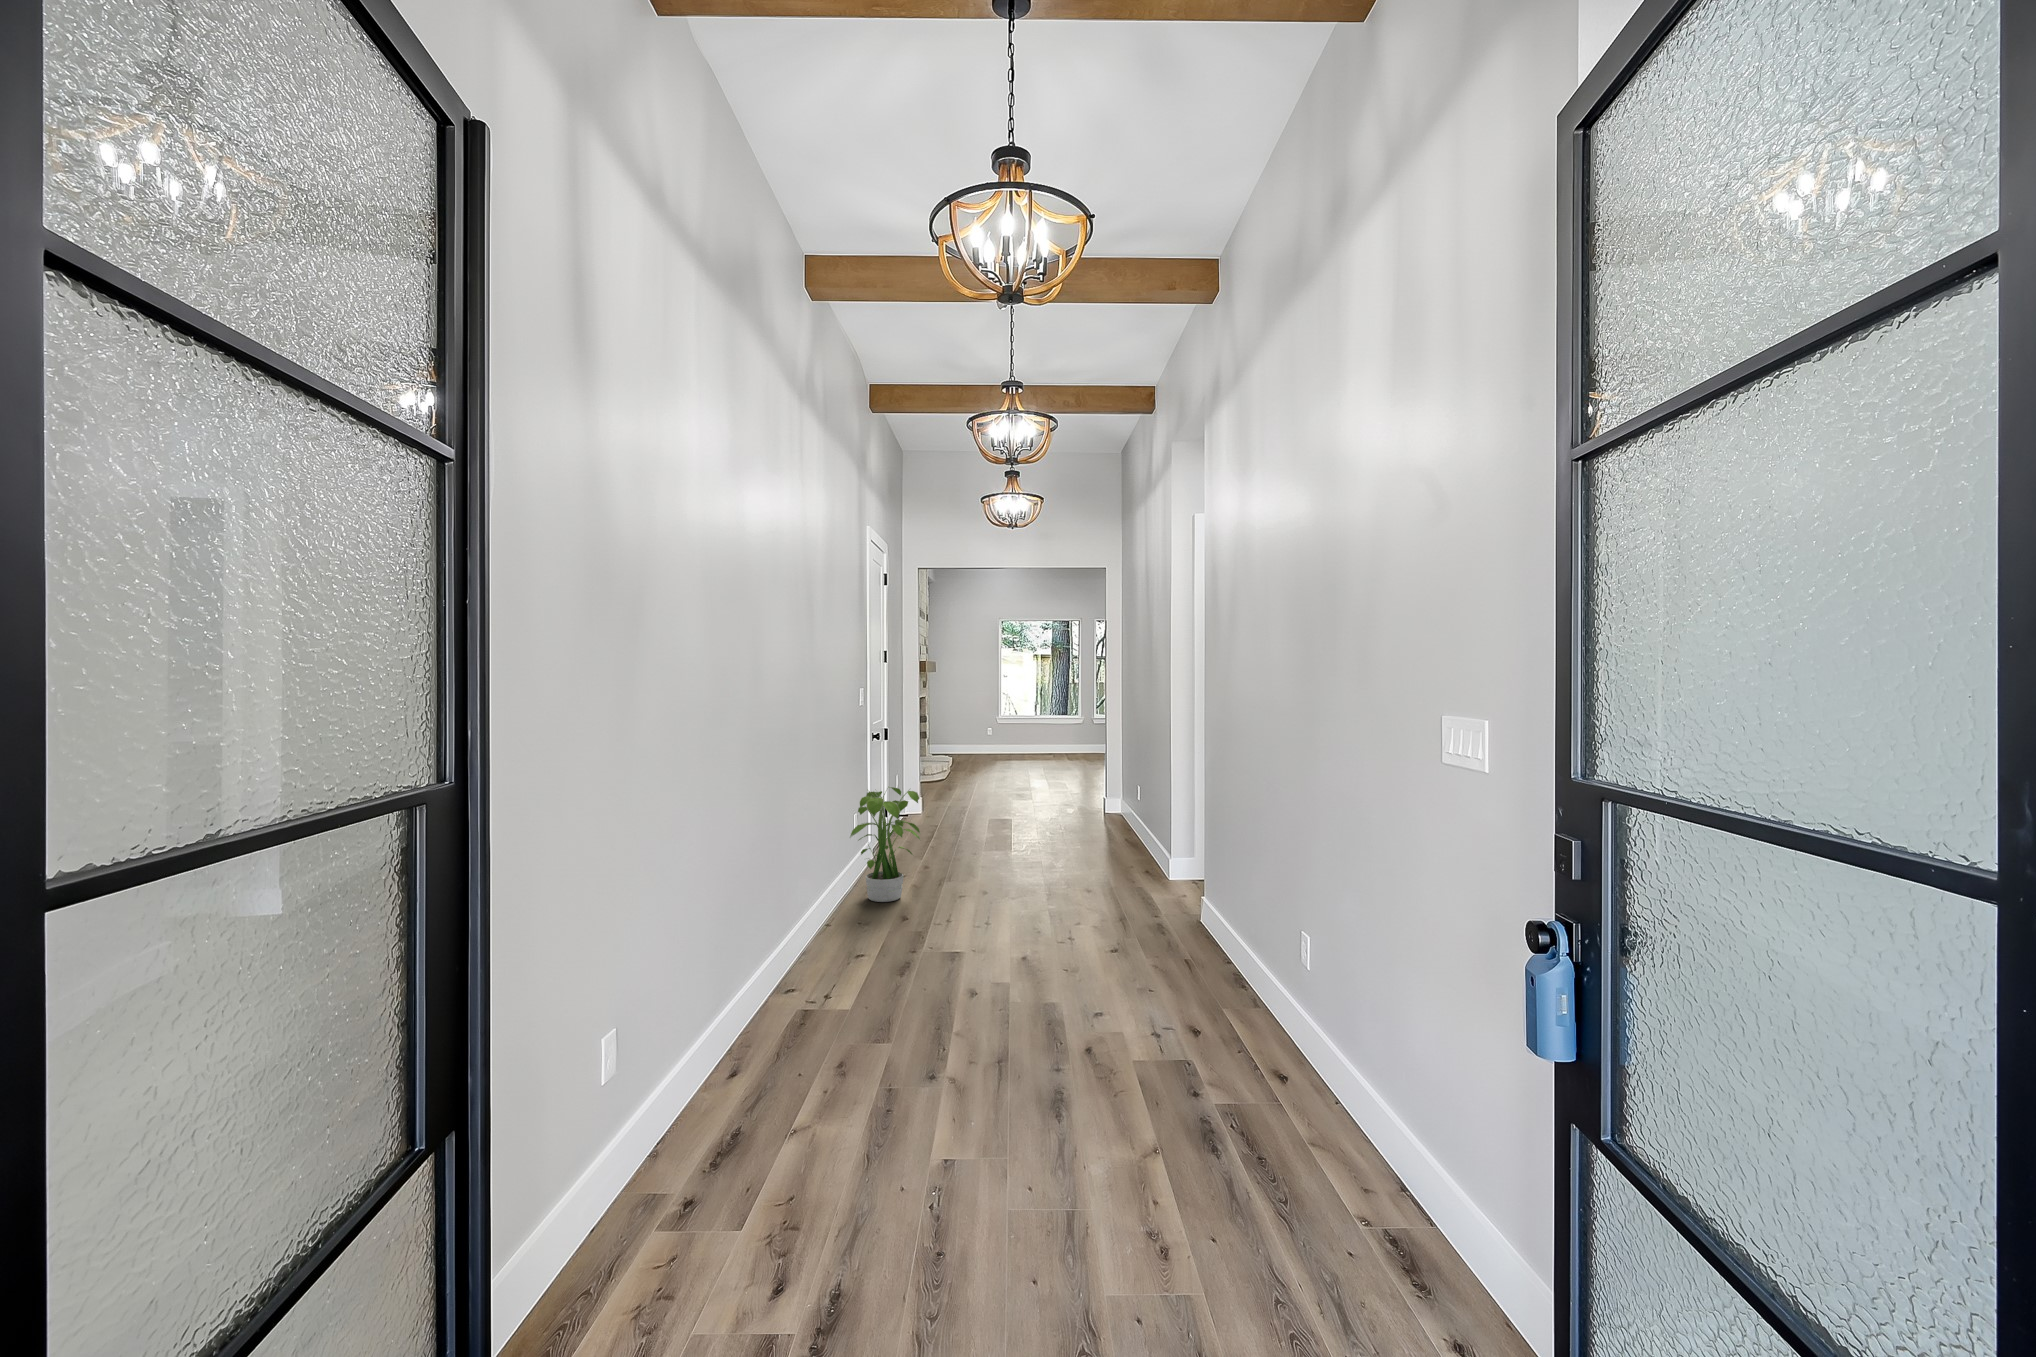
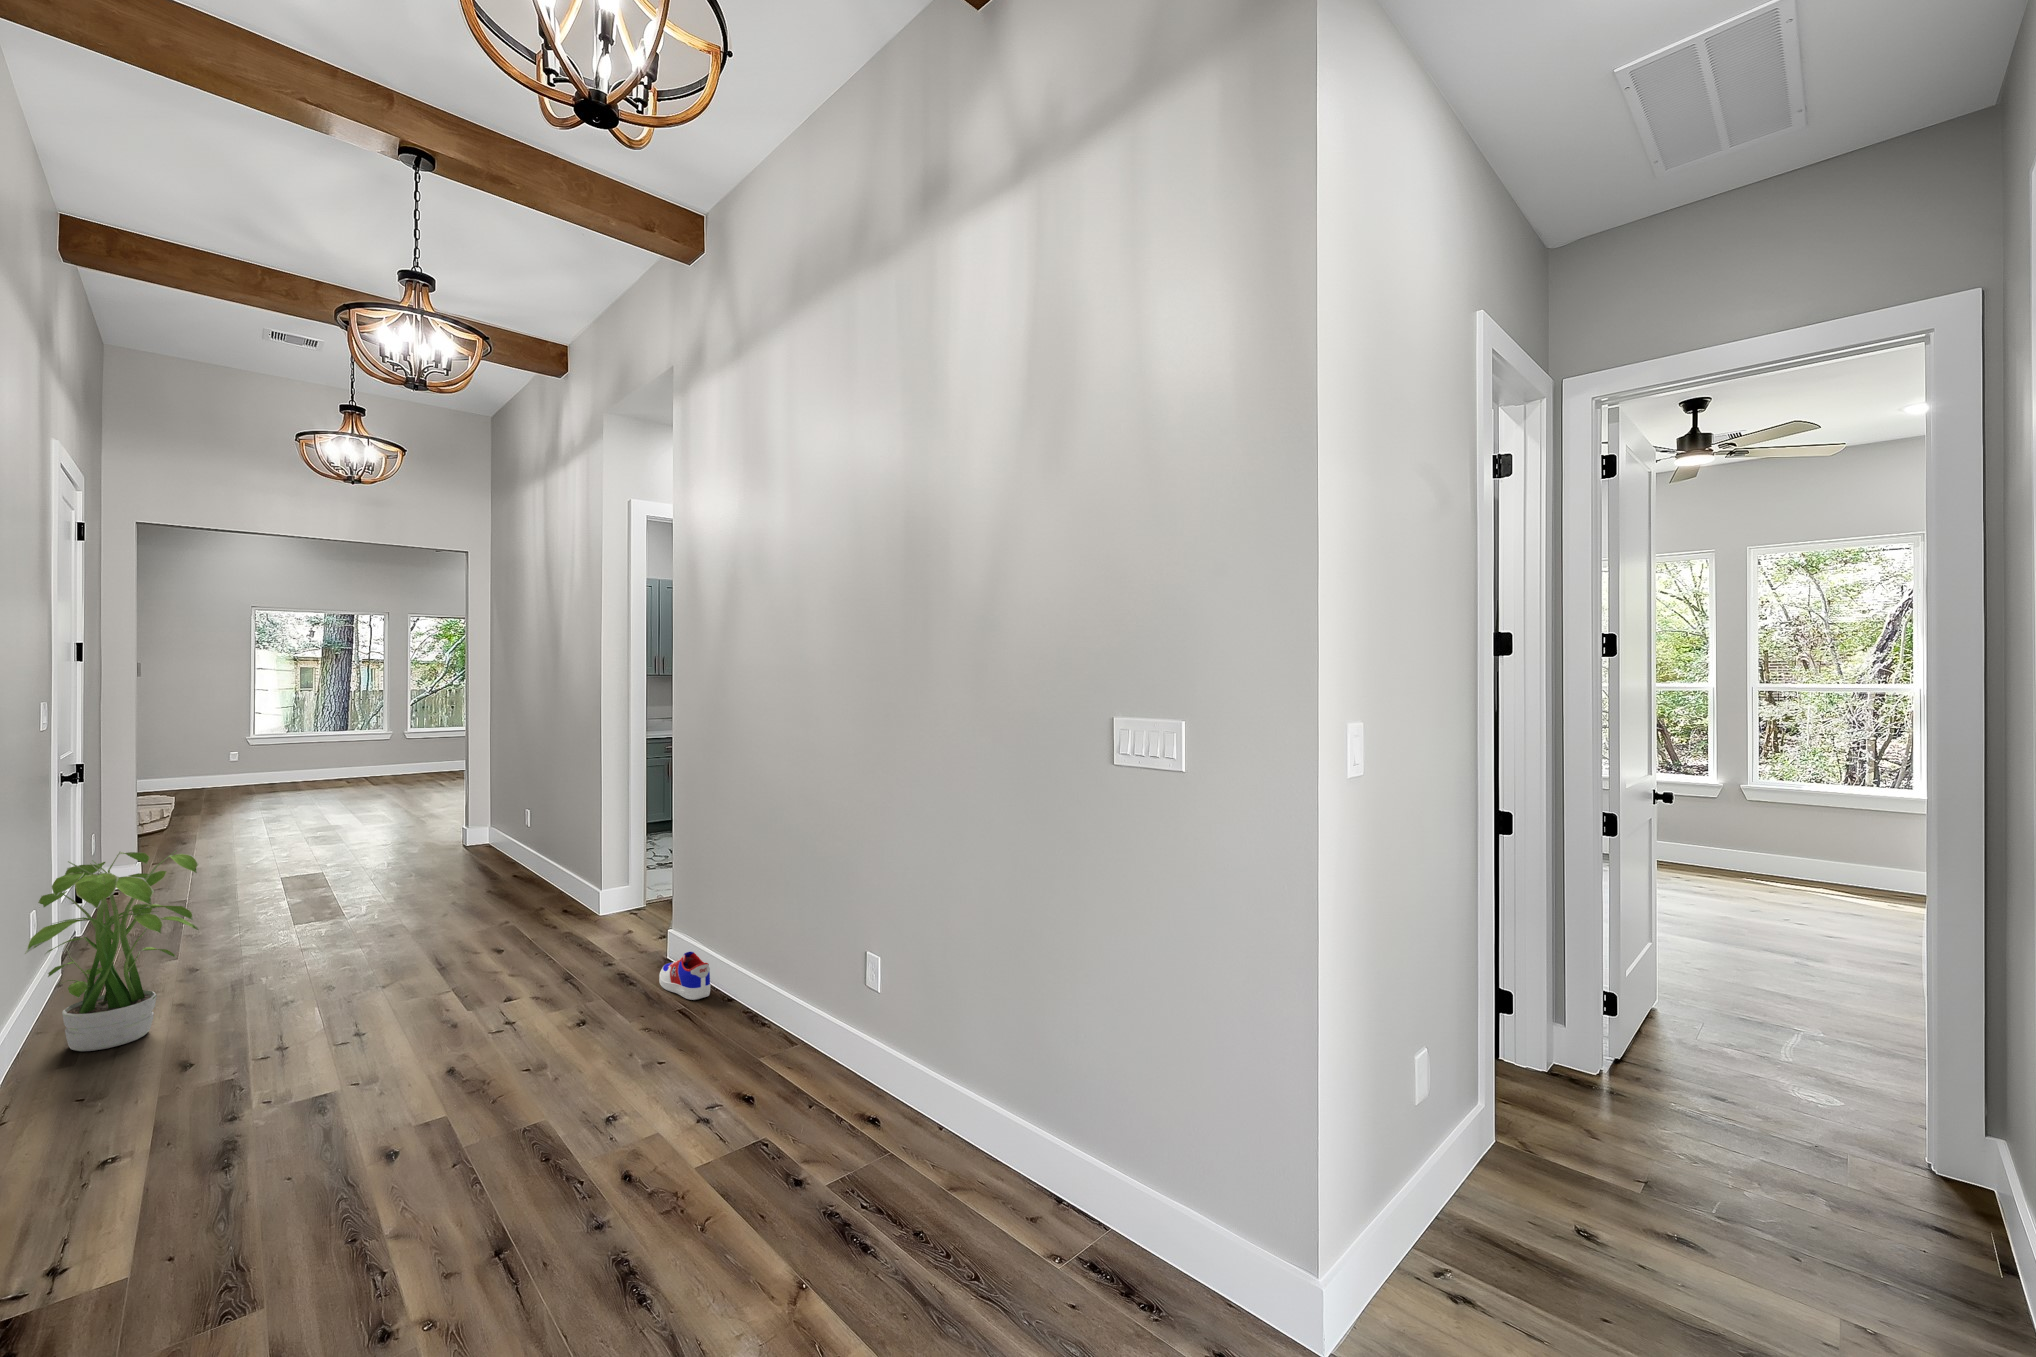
sneaker: none [1181,914,1214,954] -> present [659,952,710,1000]

